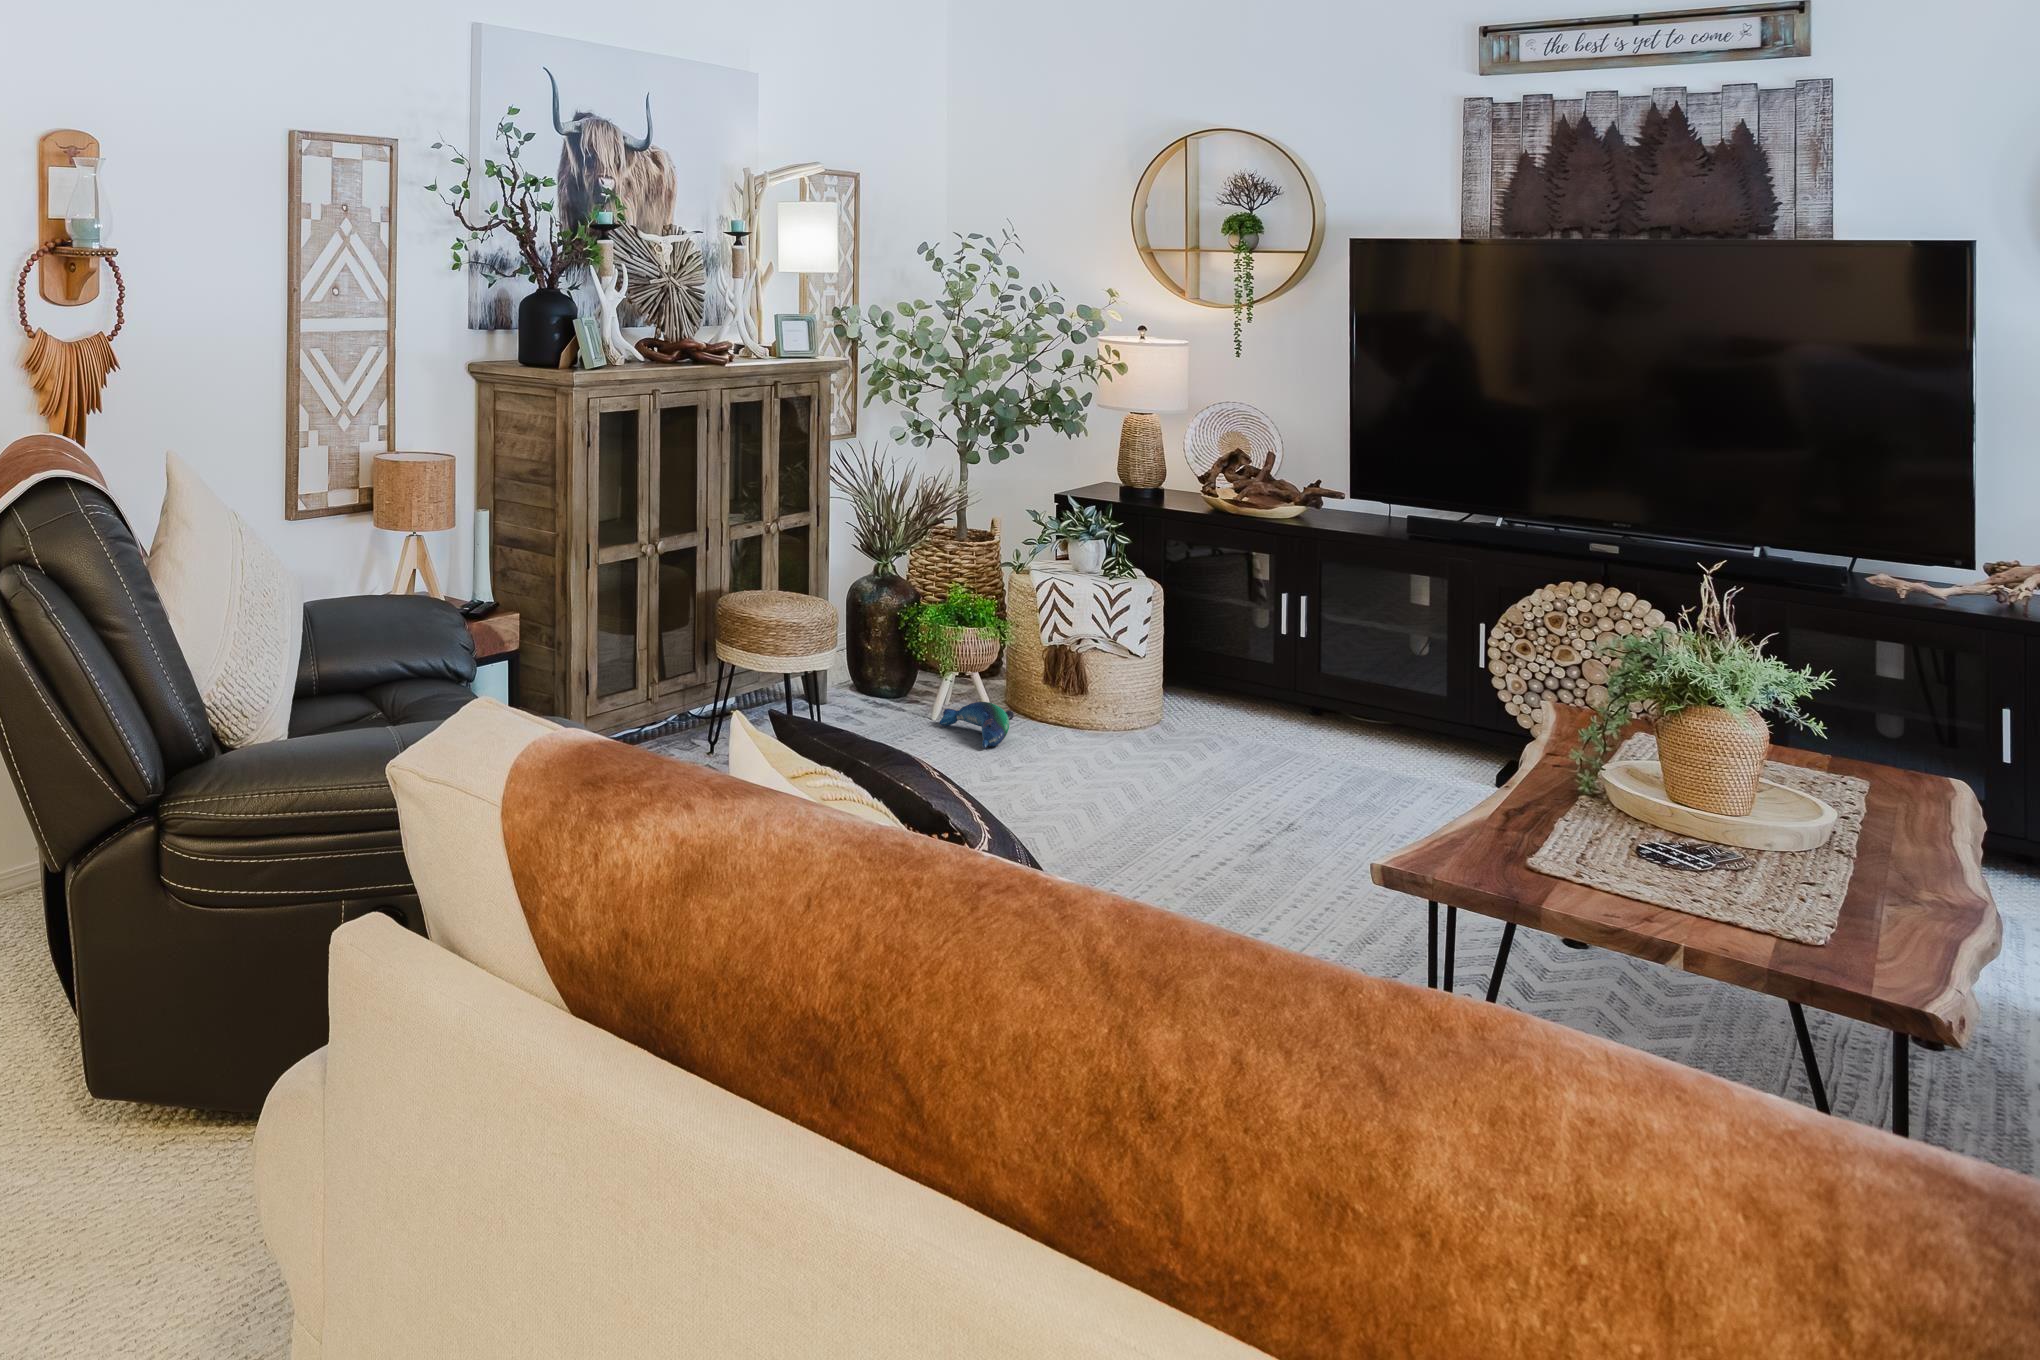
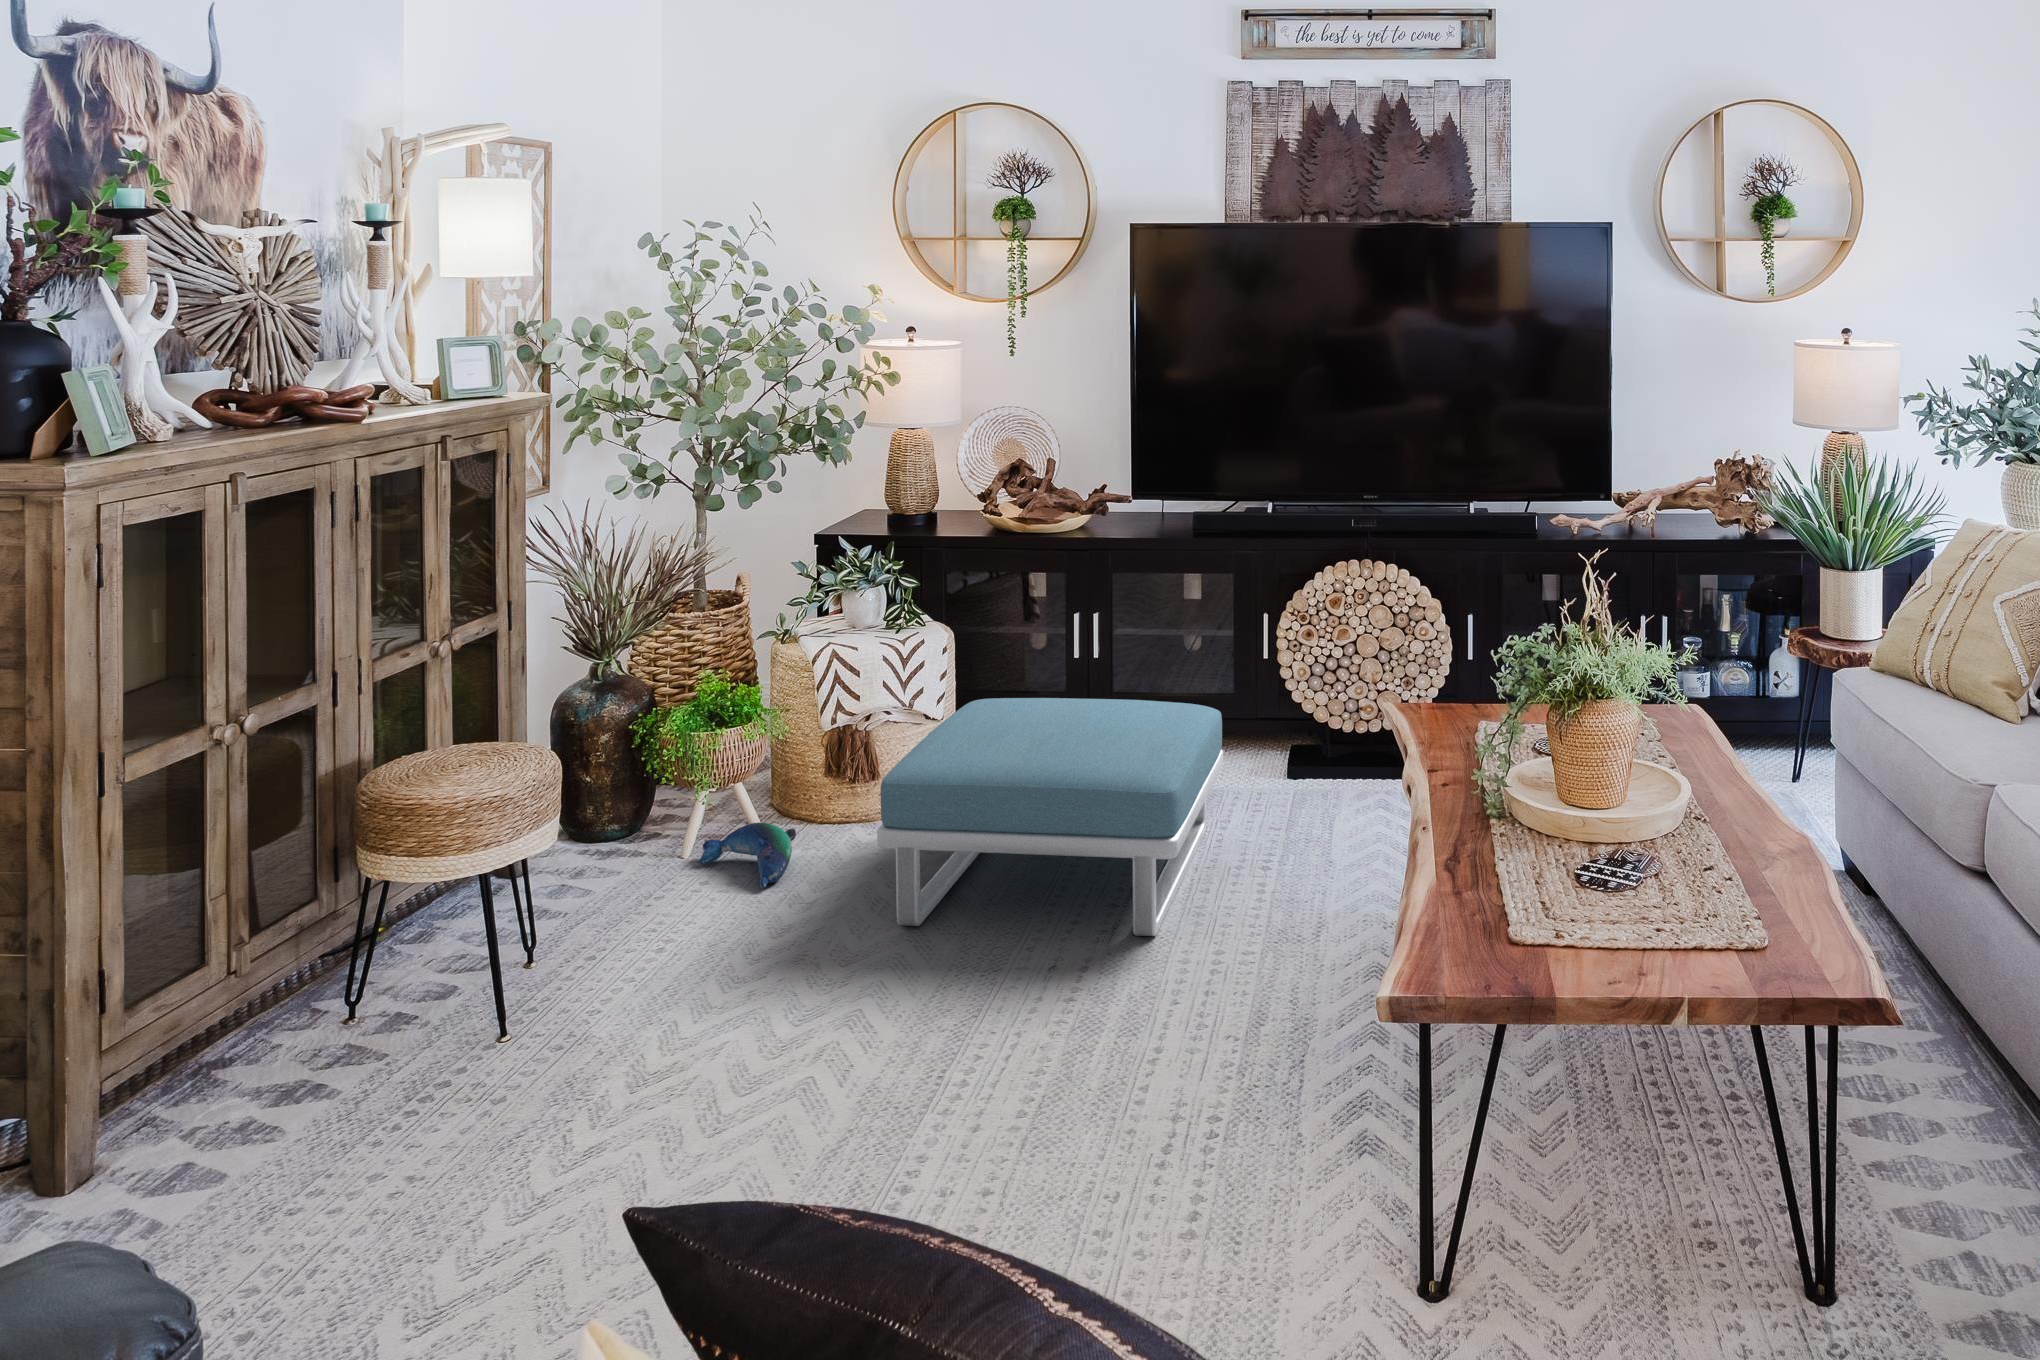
footstool: none [1071,636,1408,845] -> present [877,698,1223,936]

